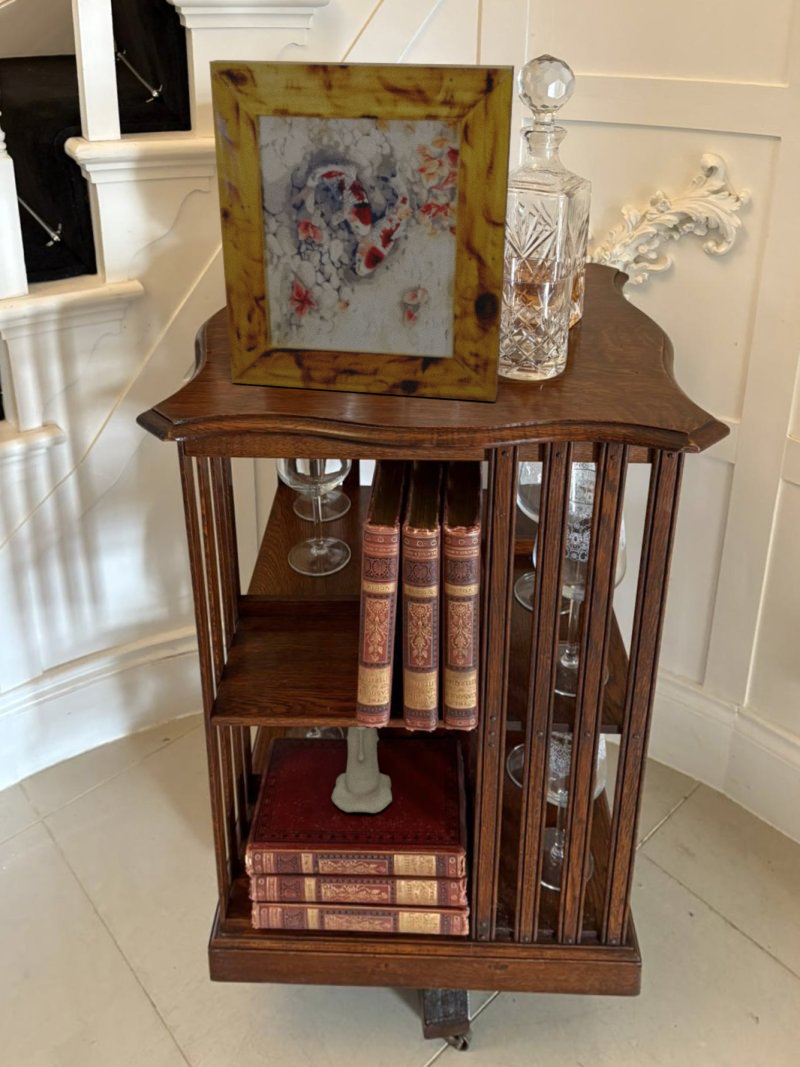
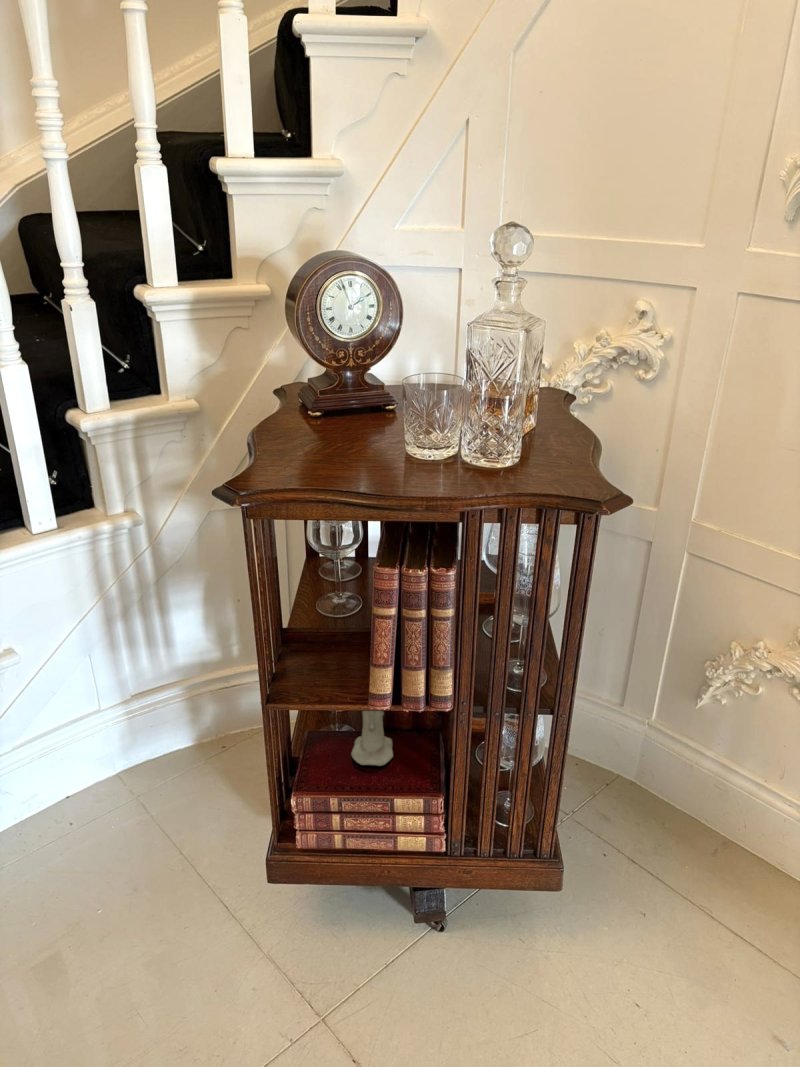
picture frame: present [209,60,514,401] -> none [268,240,483,481]

